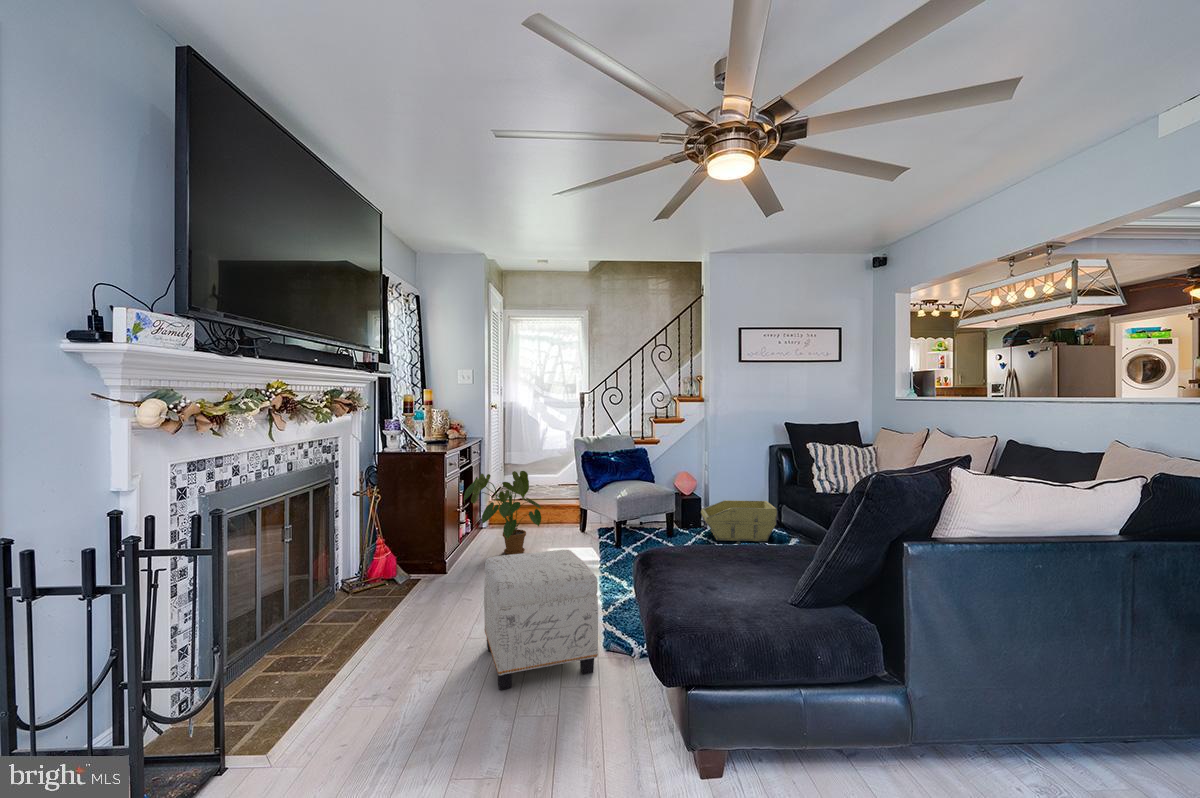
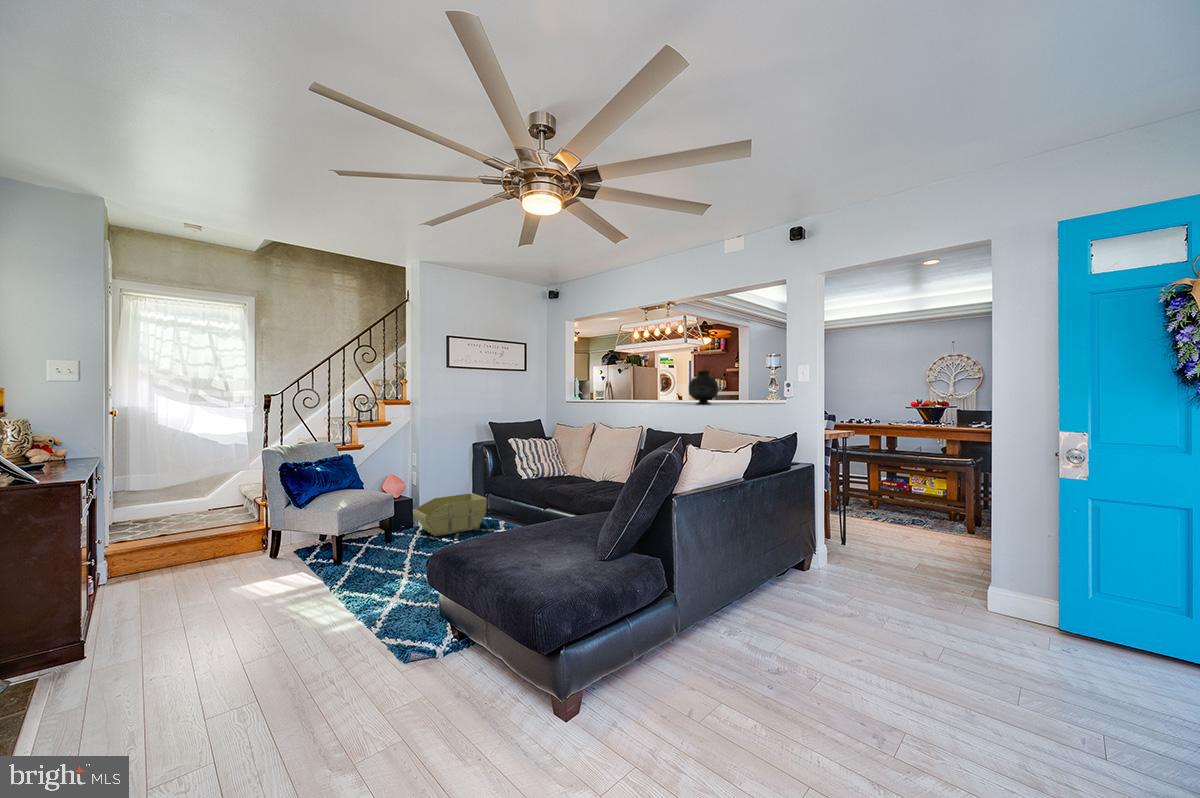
vase: none [1082,348,1151,403] -> present [689,371,719,404]
house plant: present [464,471,541,555] -> none [99,494,241,607]
ottoman: present [484,550,598,690] -> none [250,570,421,753]

